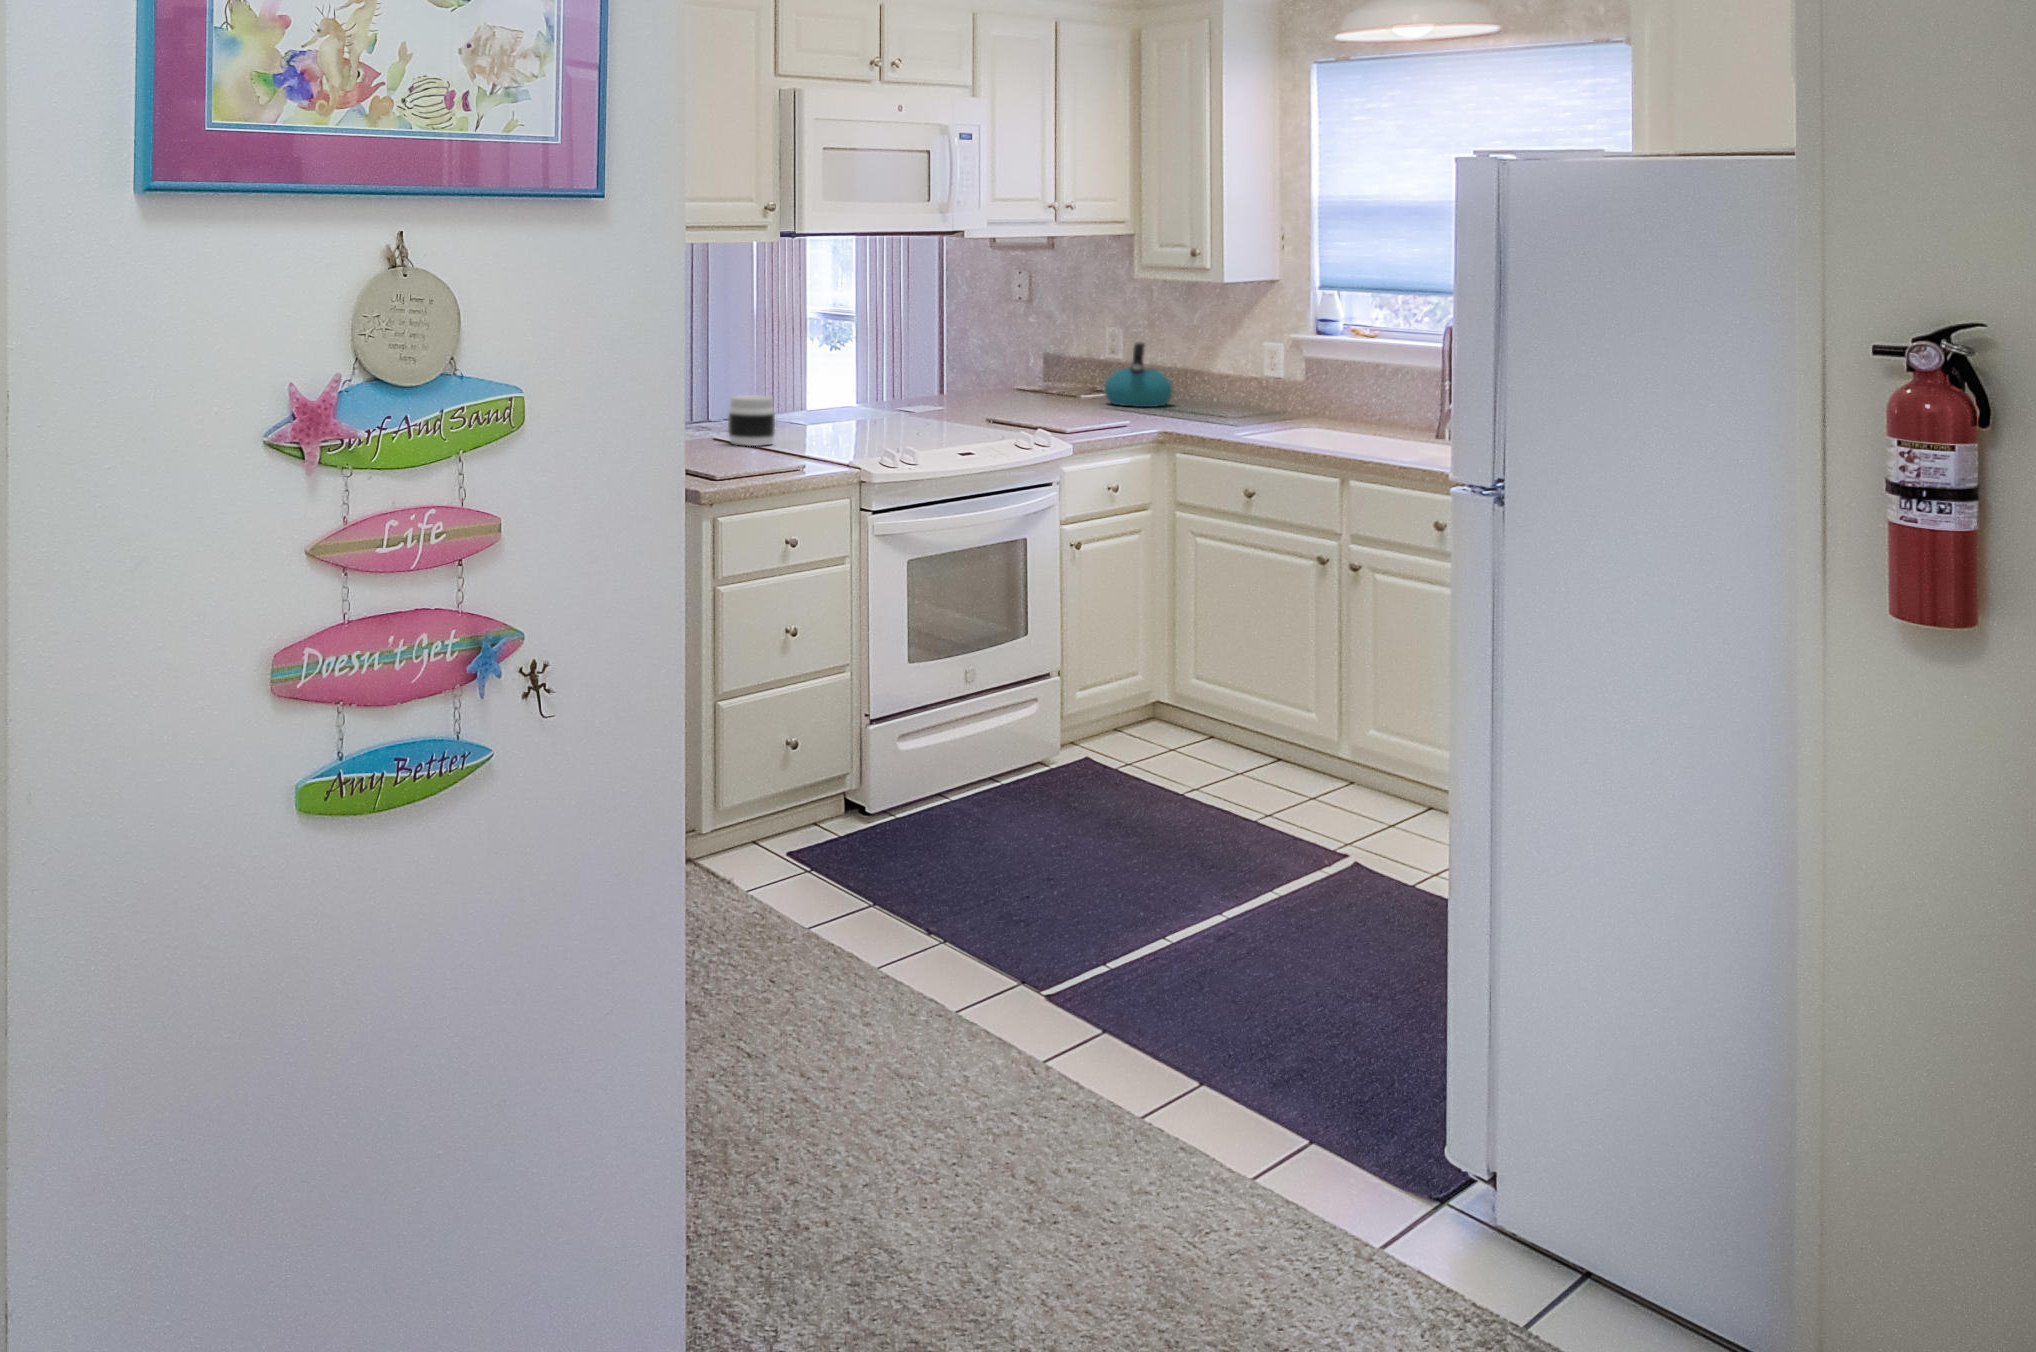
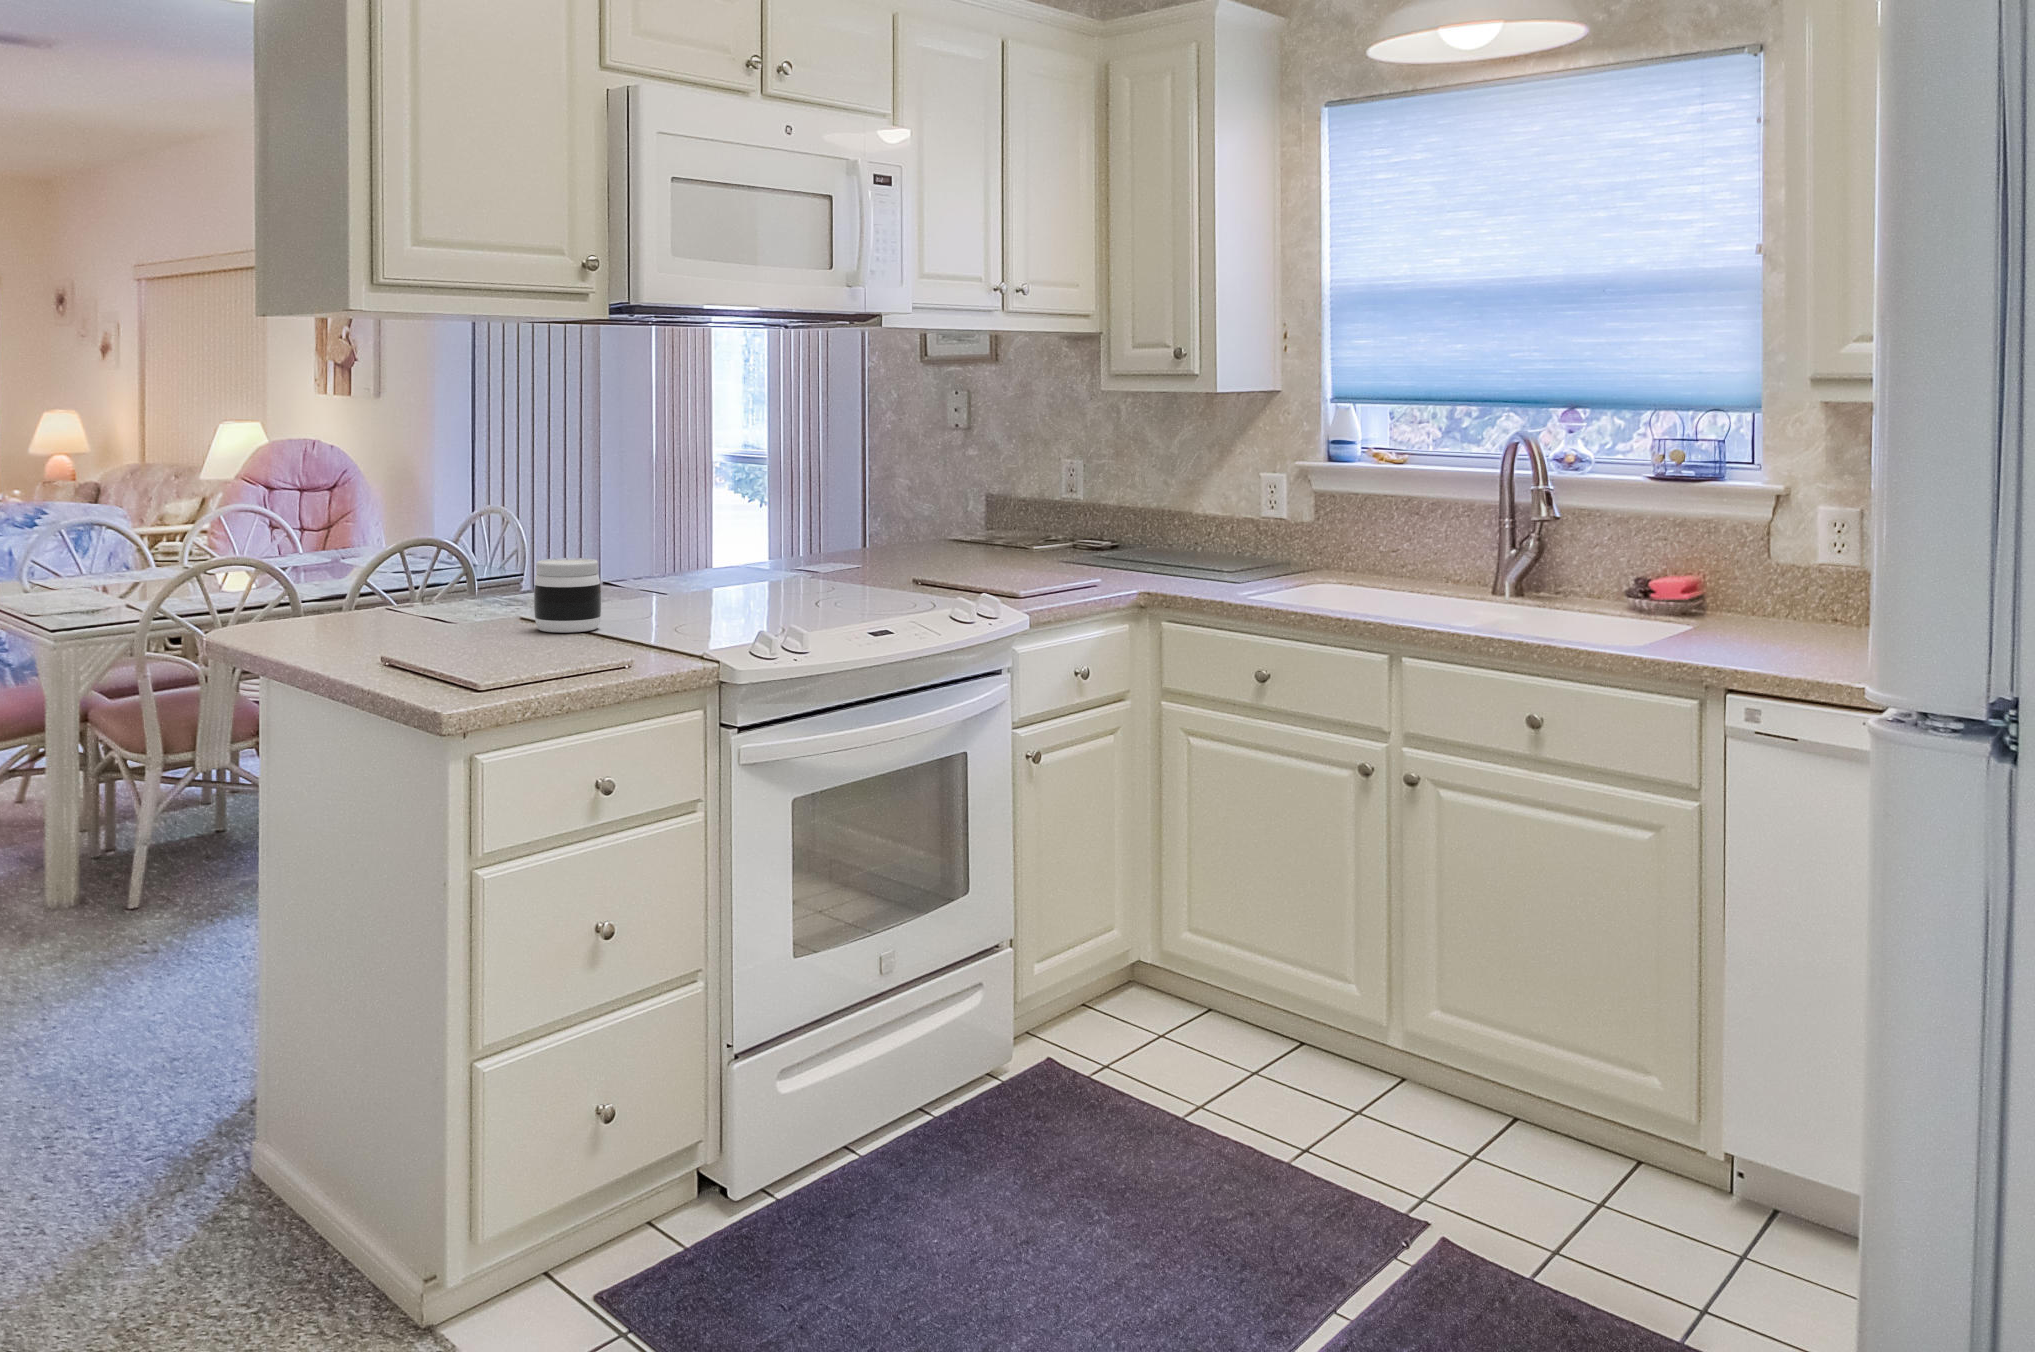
kettle: present [1104,343,1172,407] -> none [1067,476,1153,558]

